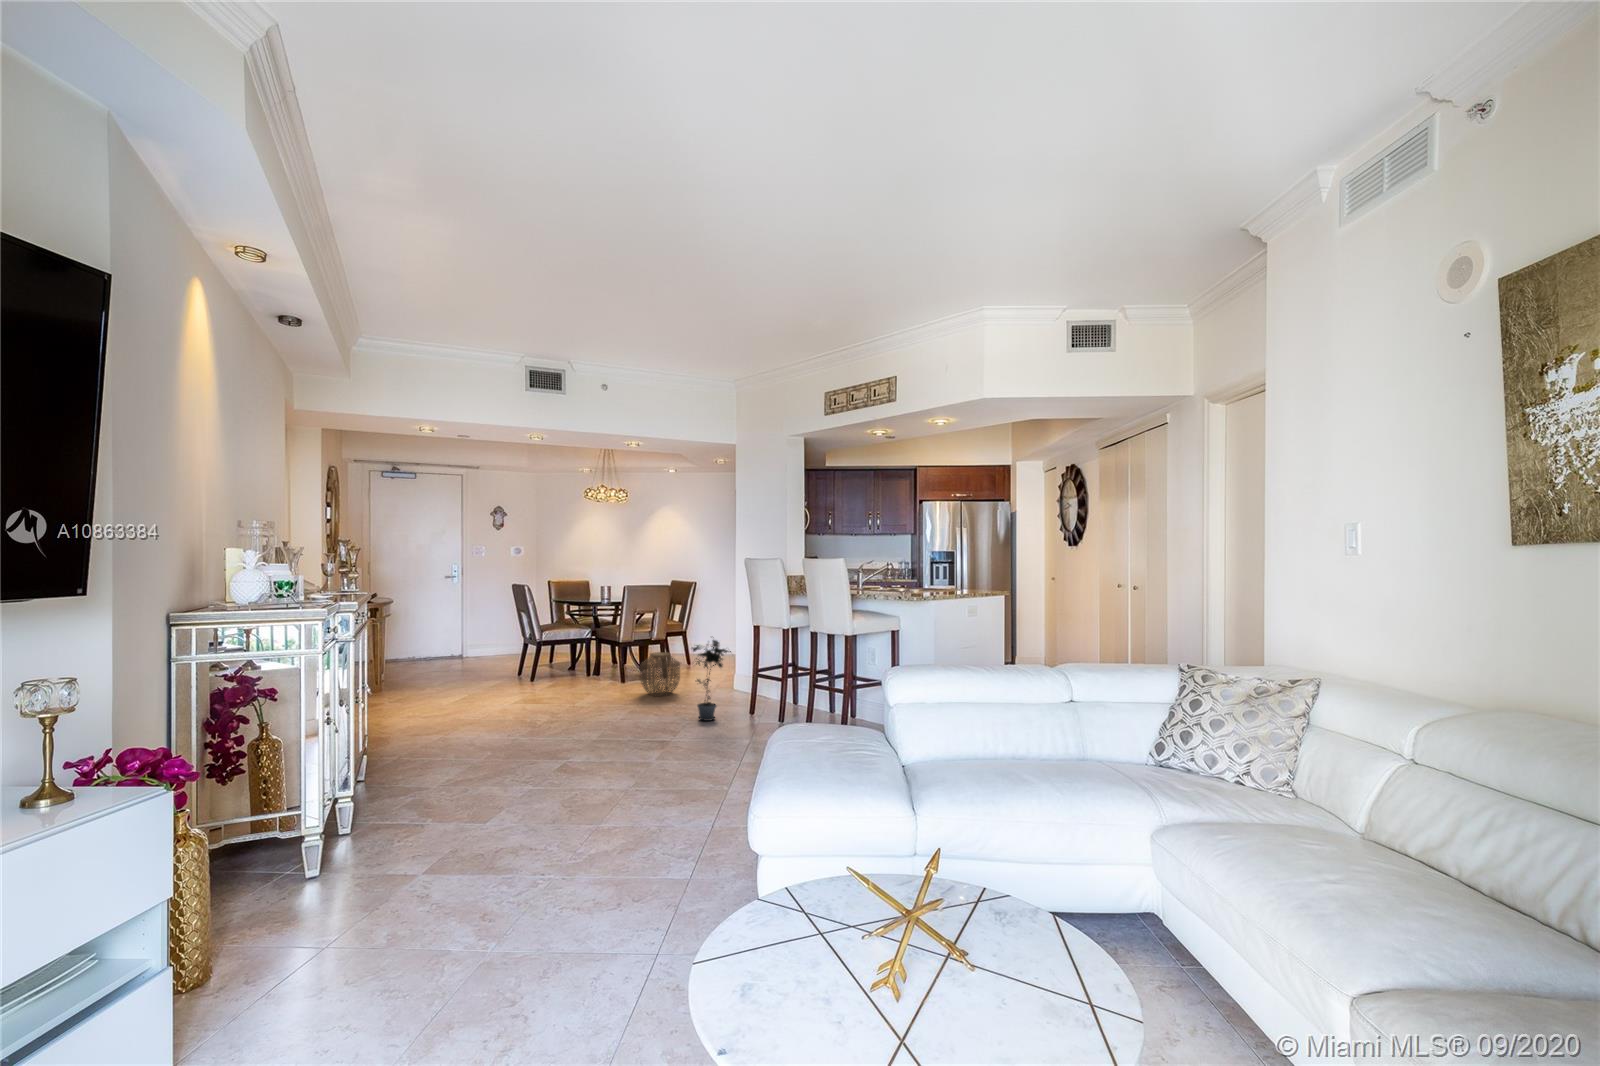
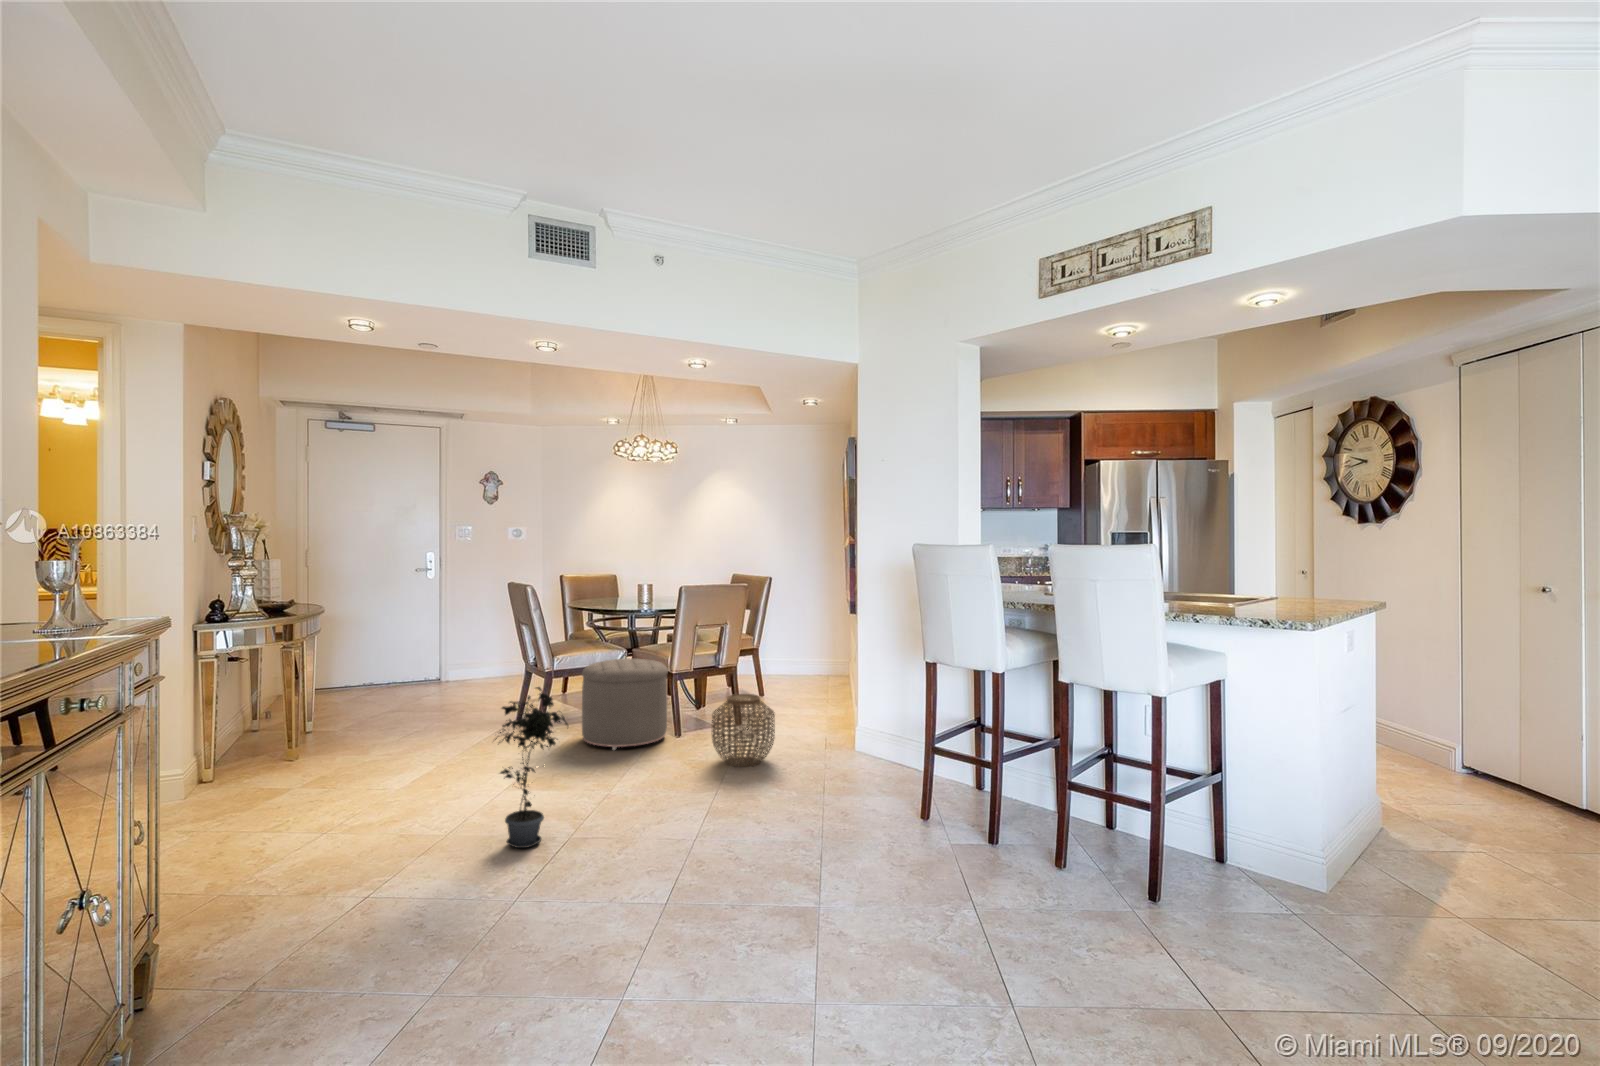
ottoman: none [560,633,616,690] -> present [582,658,668,750]
potted plant: present [692,640,731,721] -> present [495,687,568,848]

